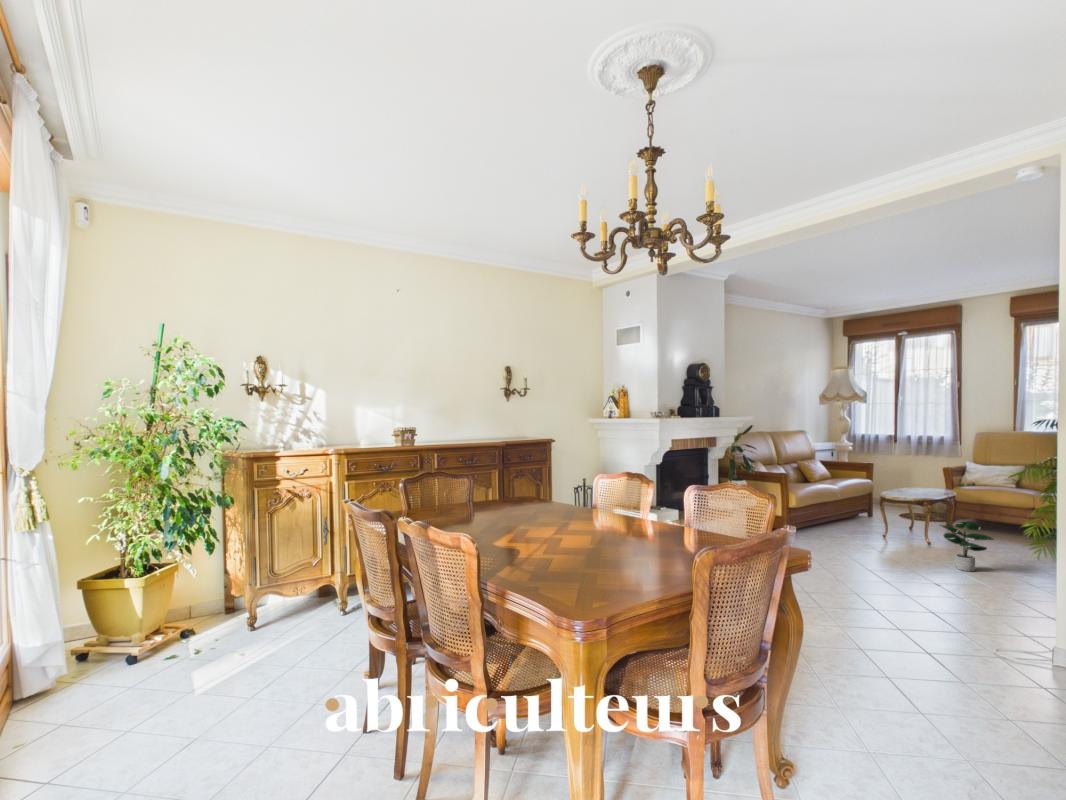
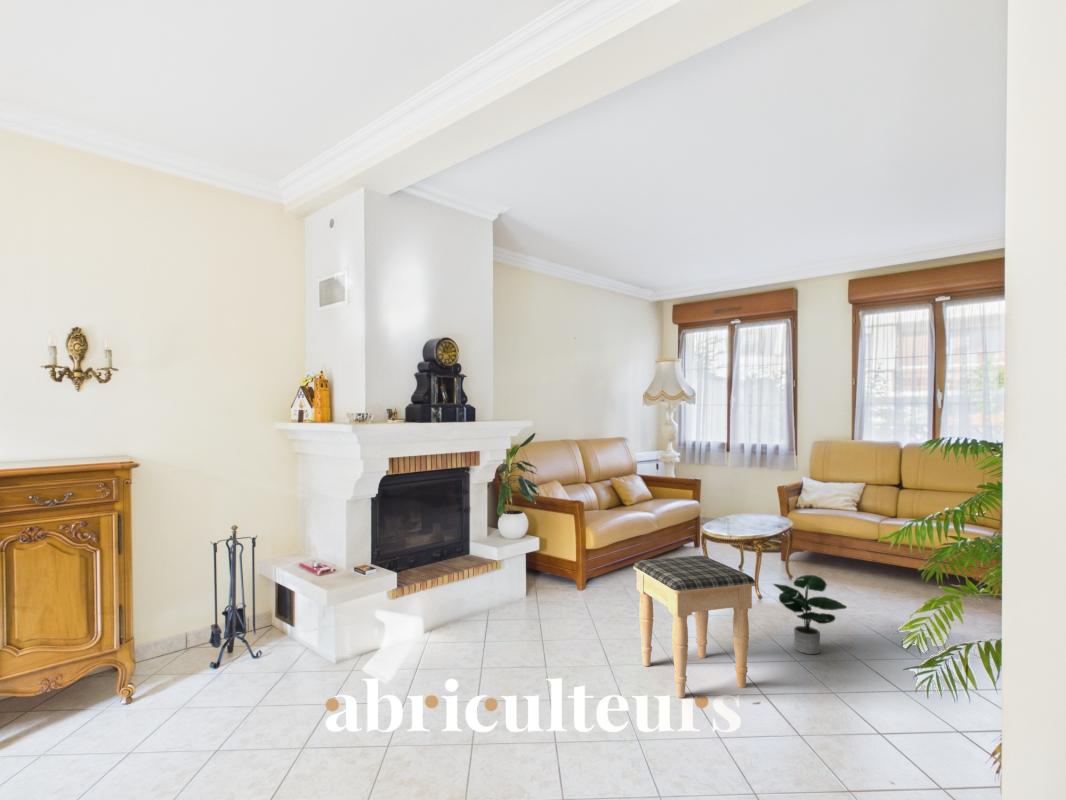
footstool: none [838,503,926,582] -> present [633,555,755,698]

